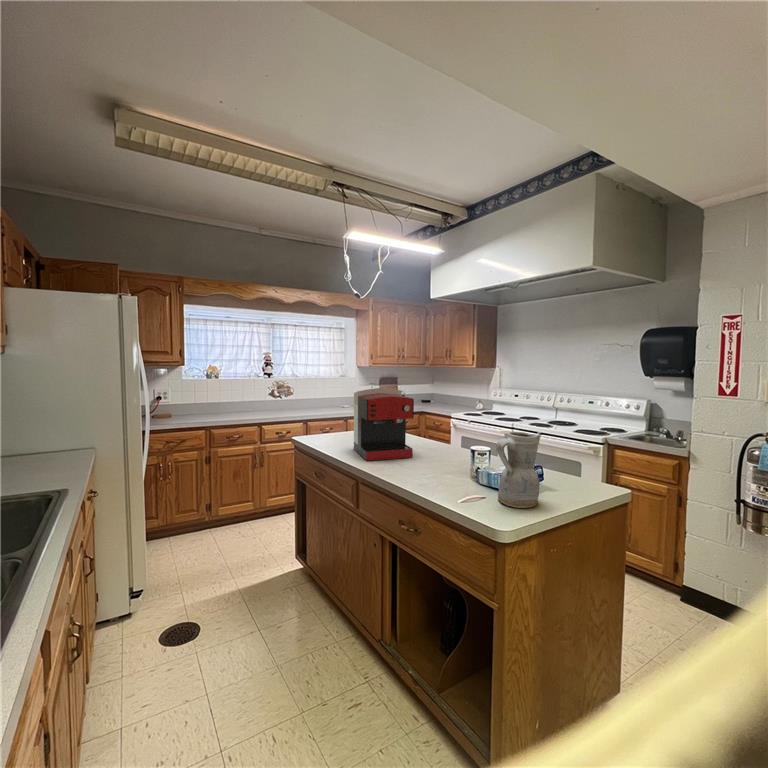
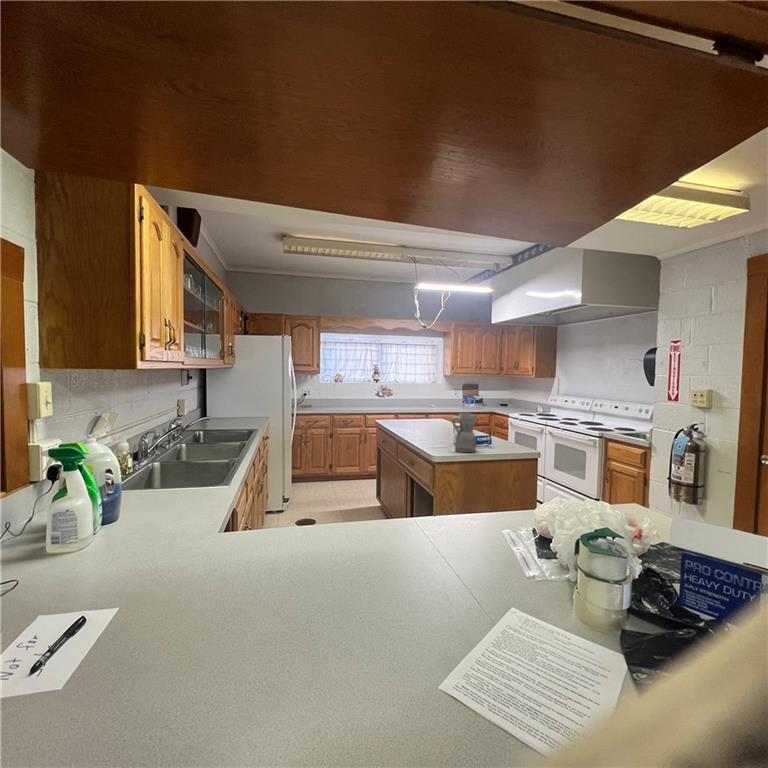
coffee maker: present [354,388,414,461] -> none [406,390,437,432]

